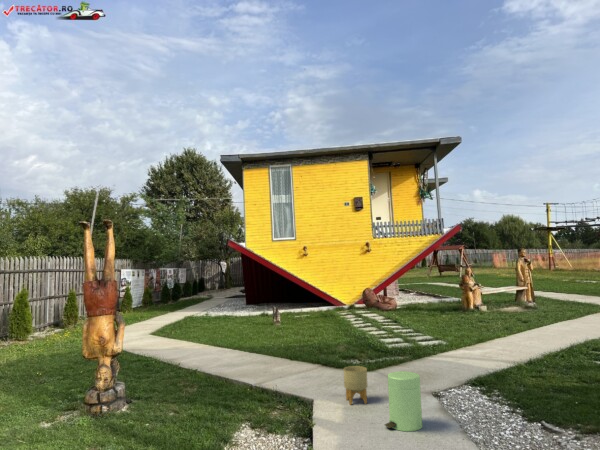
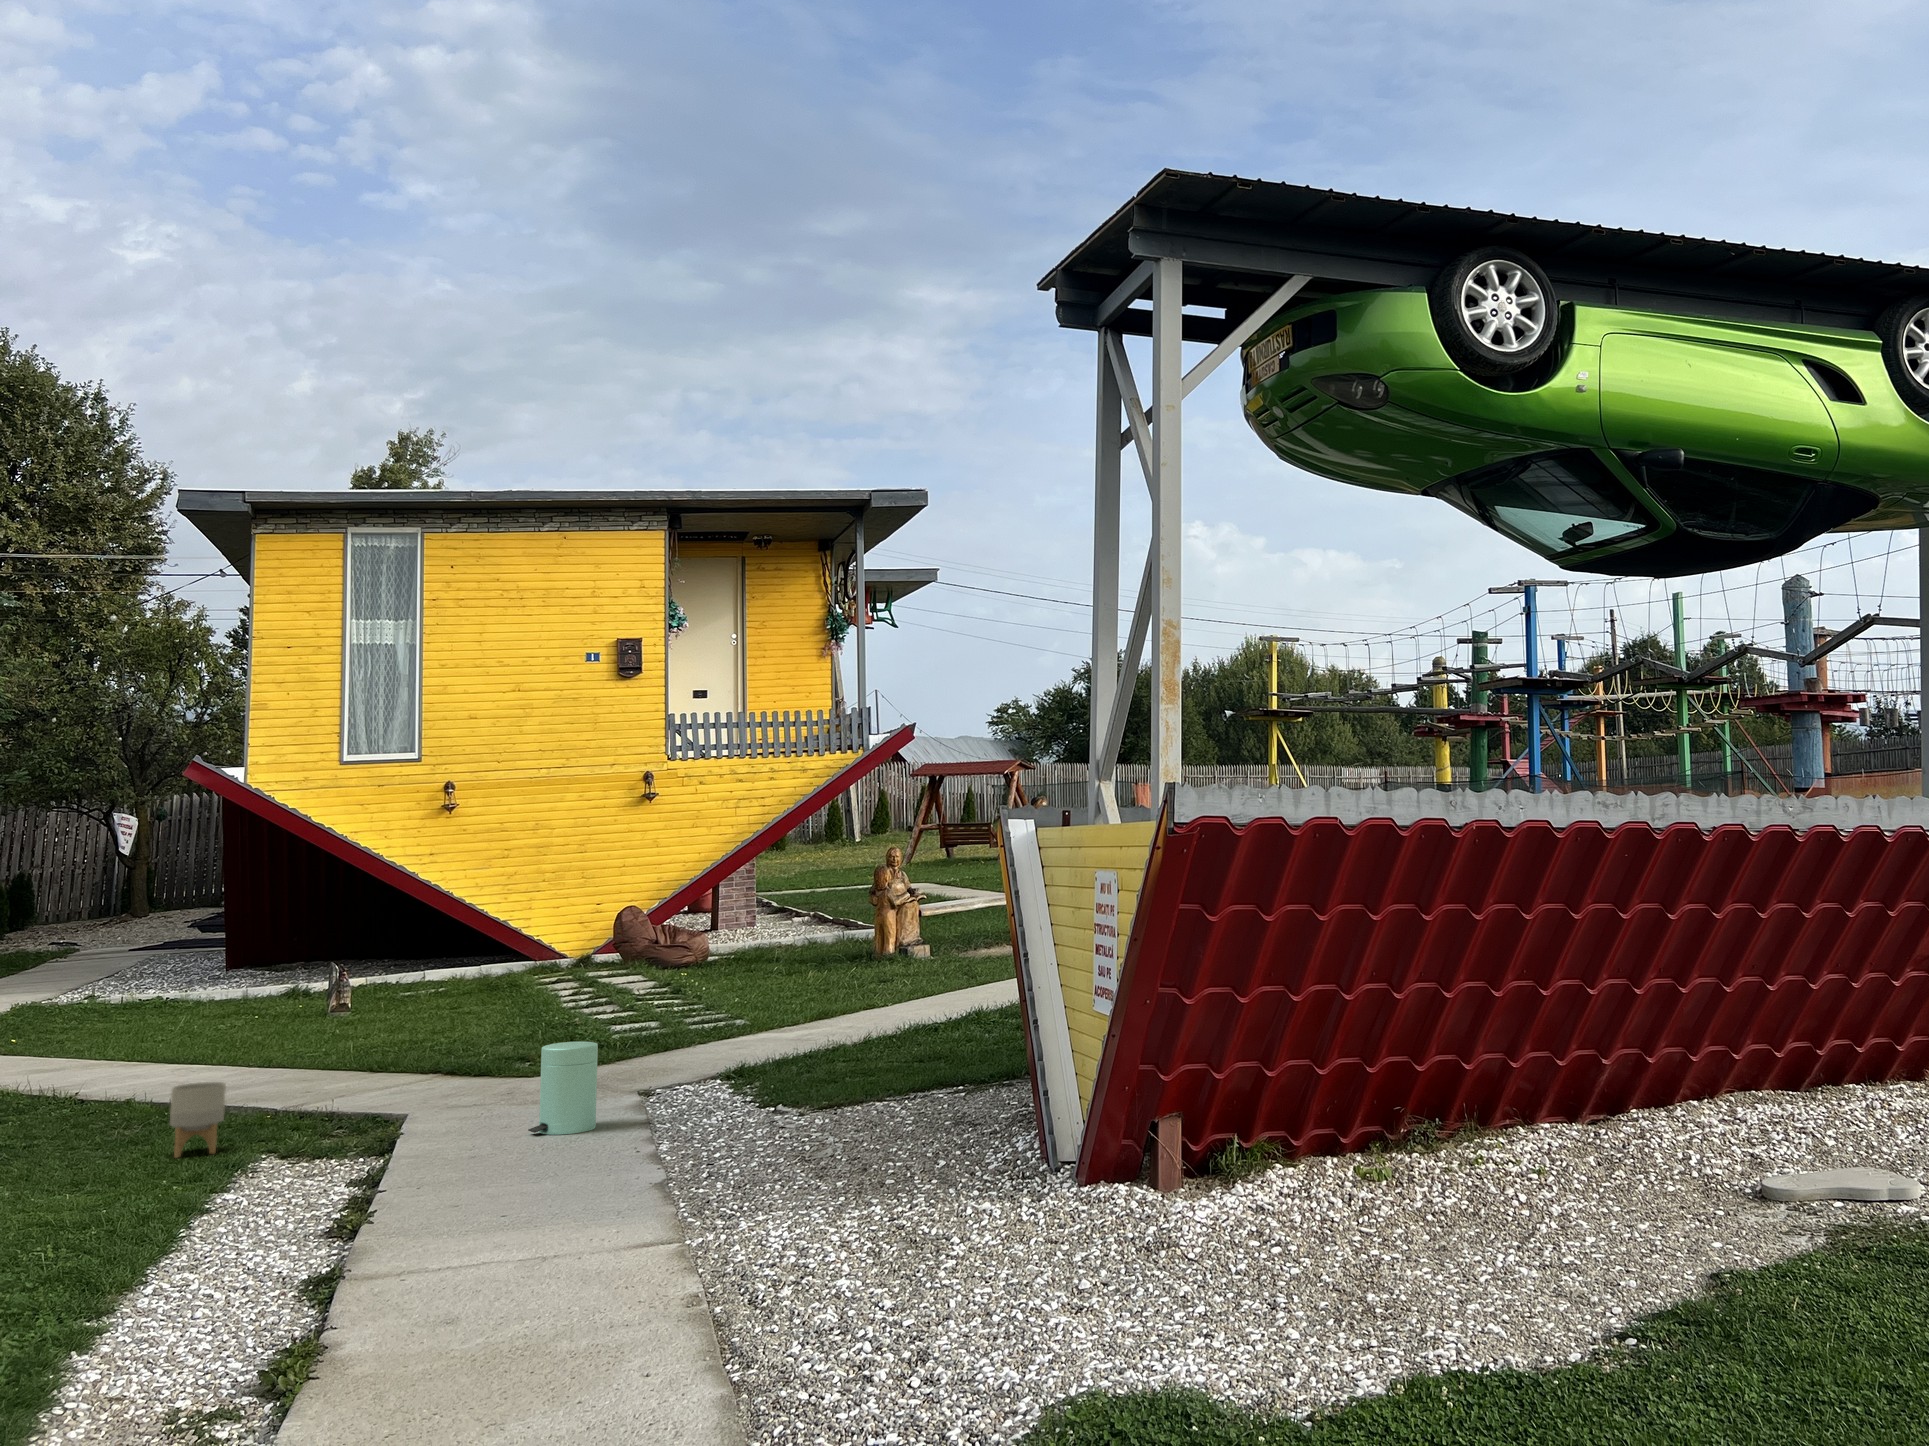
planter: present [344,366,368,405] -> present [170,1082,226,1158]

